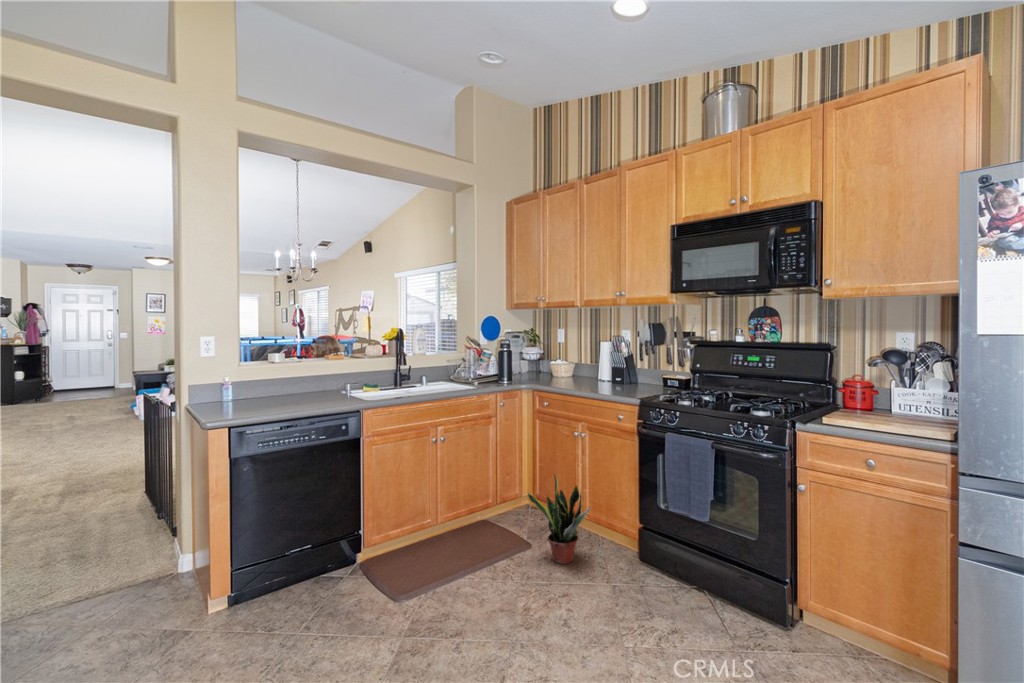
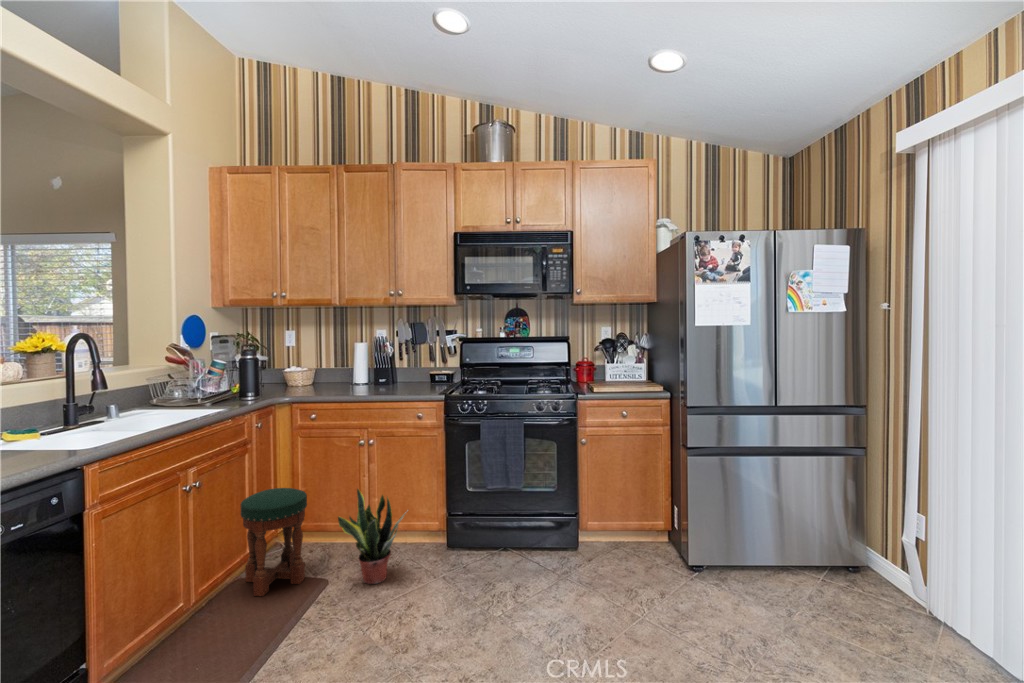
stool: none [479,457,526,539] -> present [241,488,307,596]

